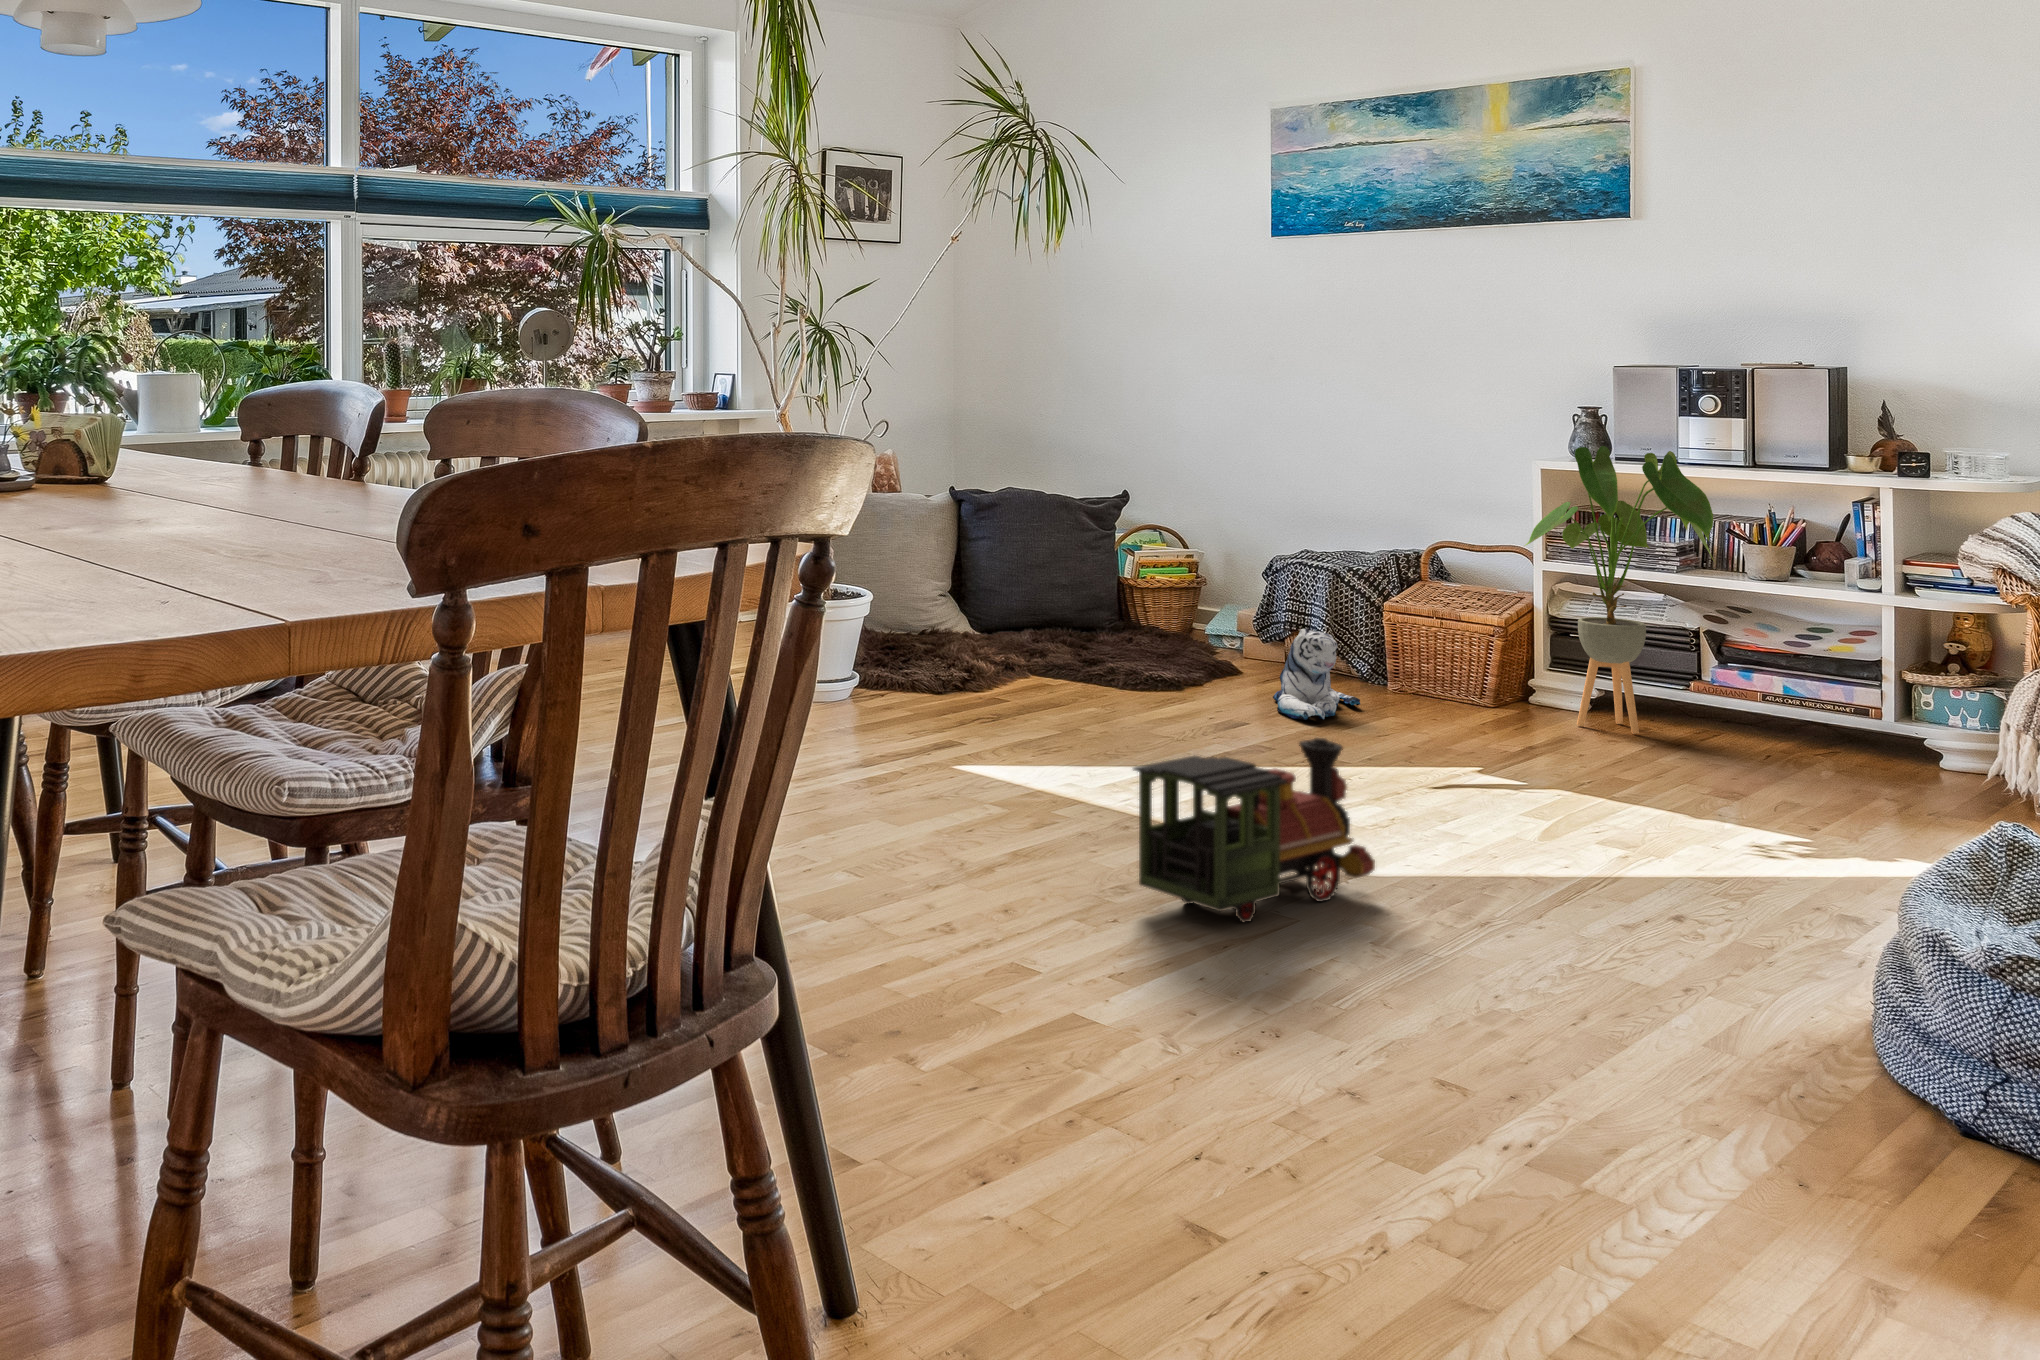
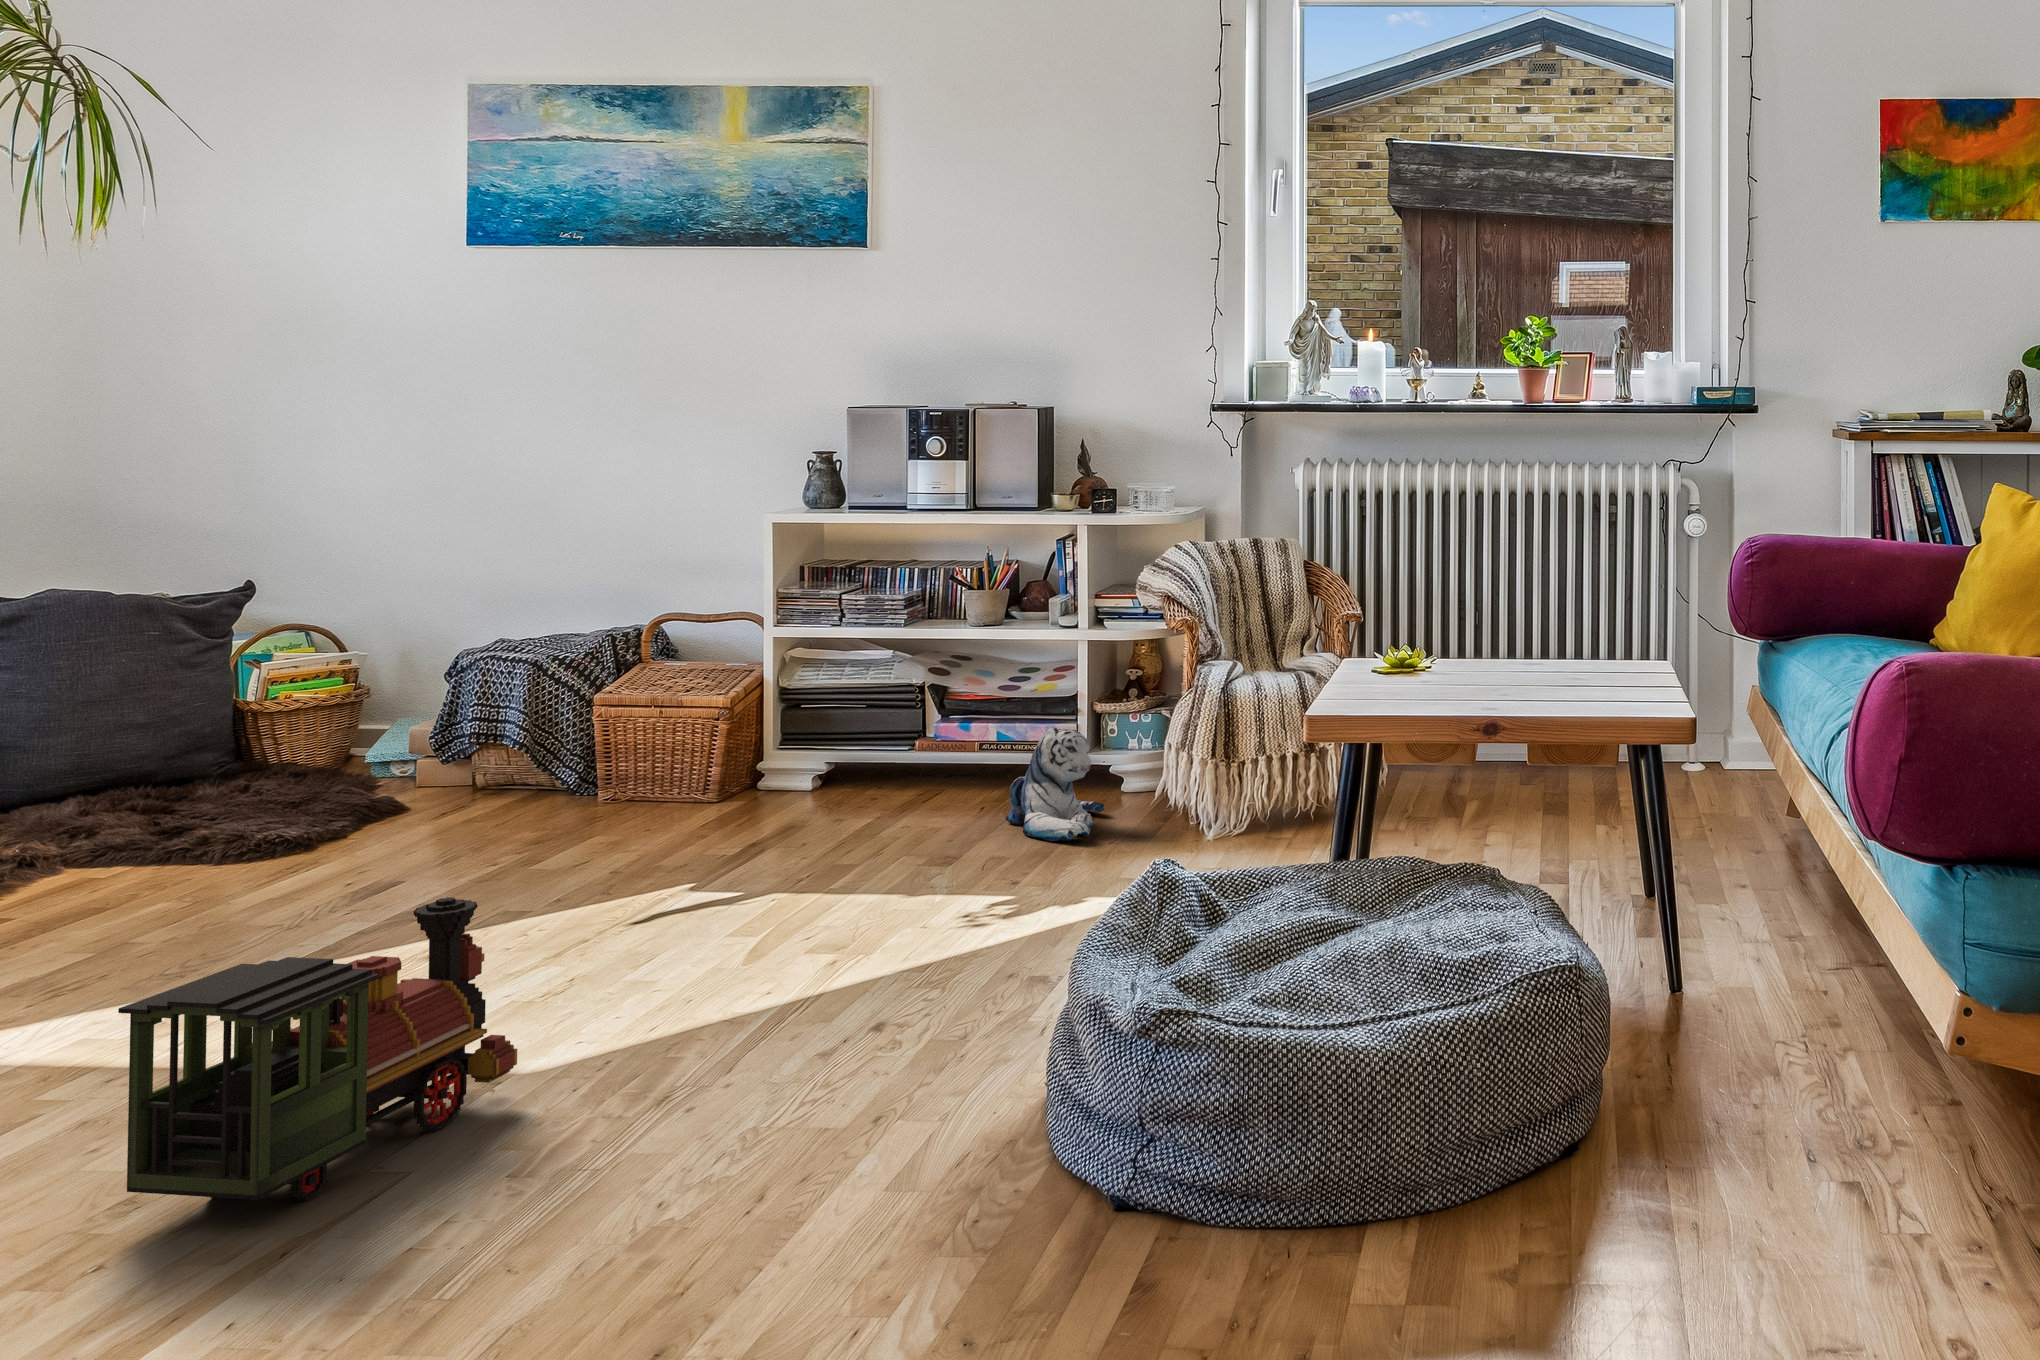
house plant: present [1526,446,1714,734] -> none [749,493,938,808]
plush toy: present [1273,629,1360,720] -> present [1005,728,1104,841]

